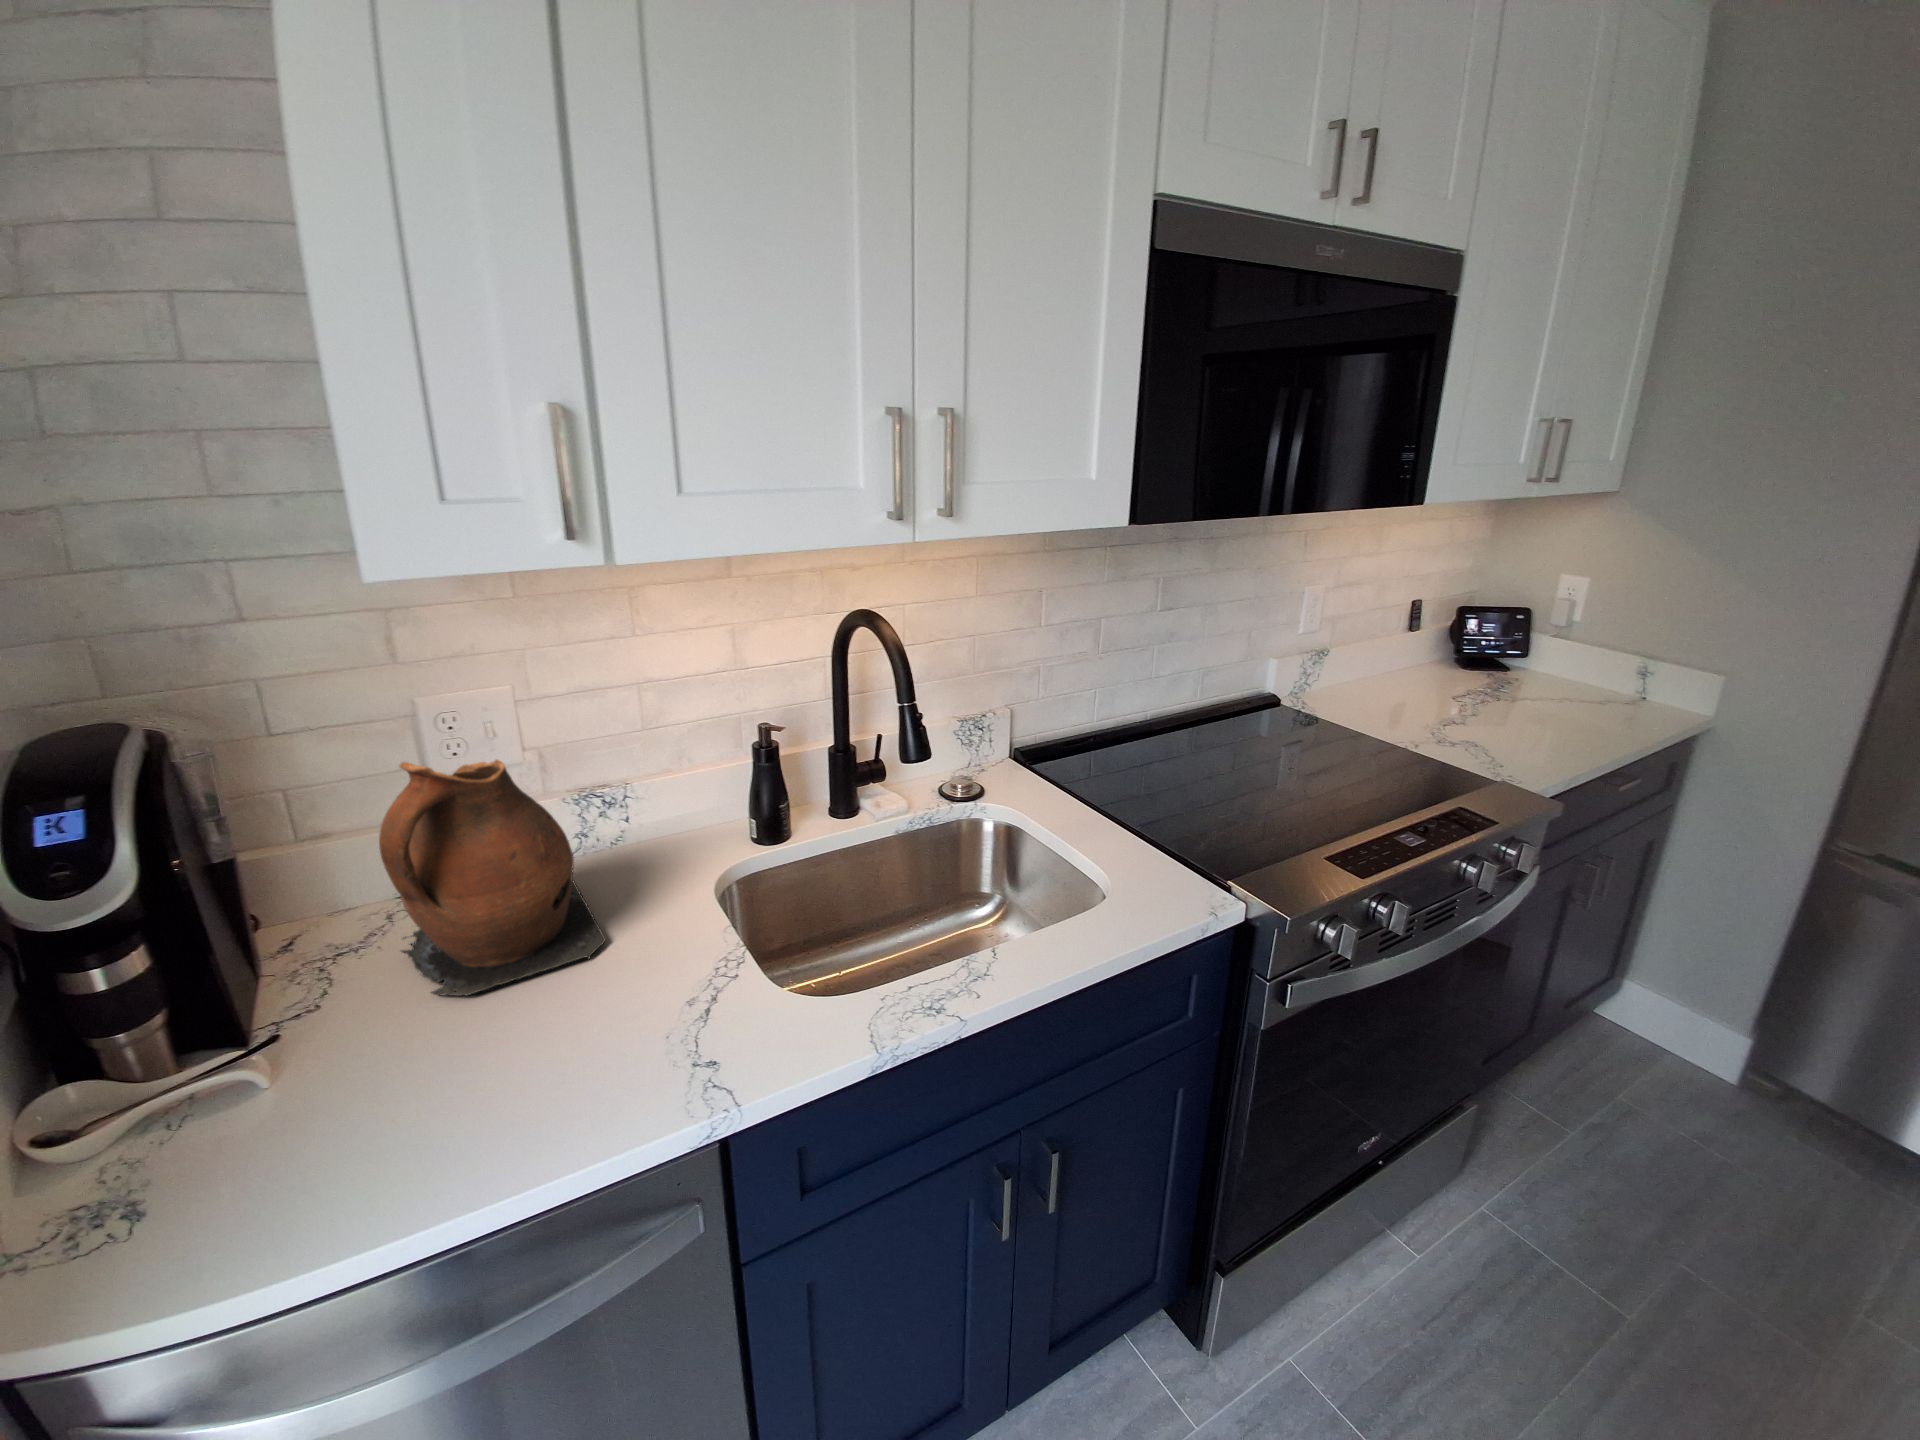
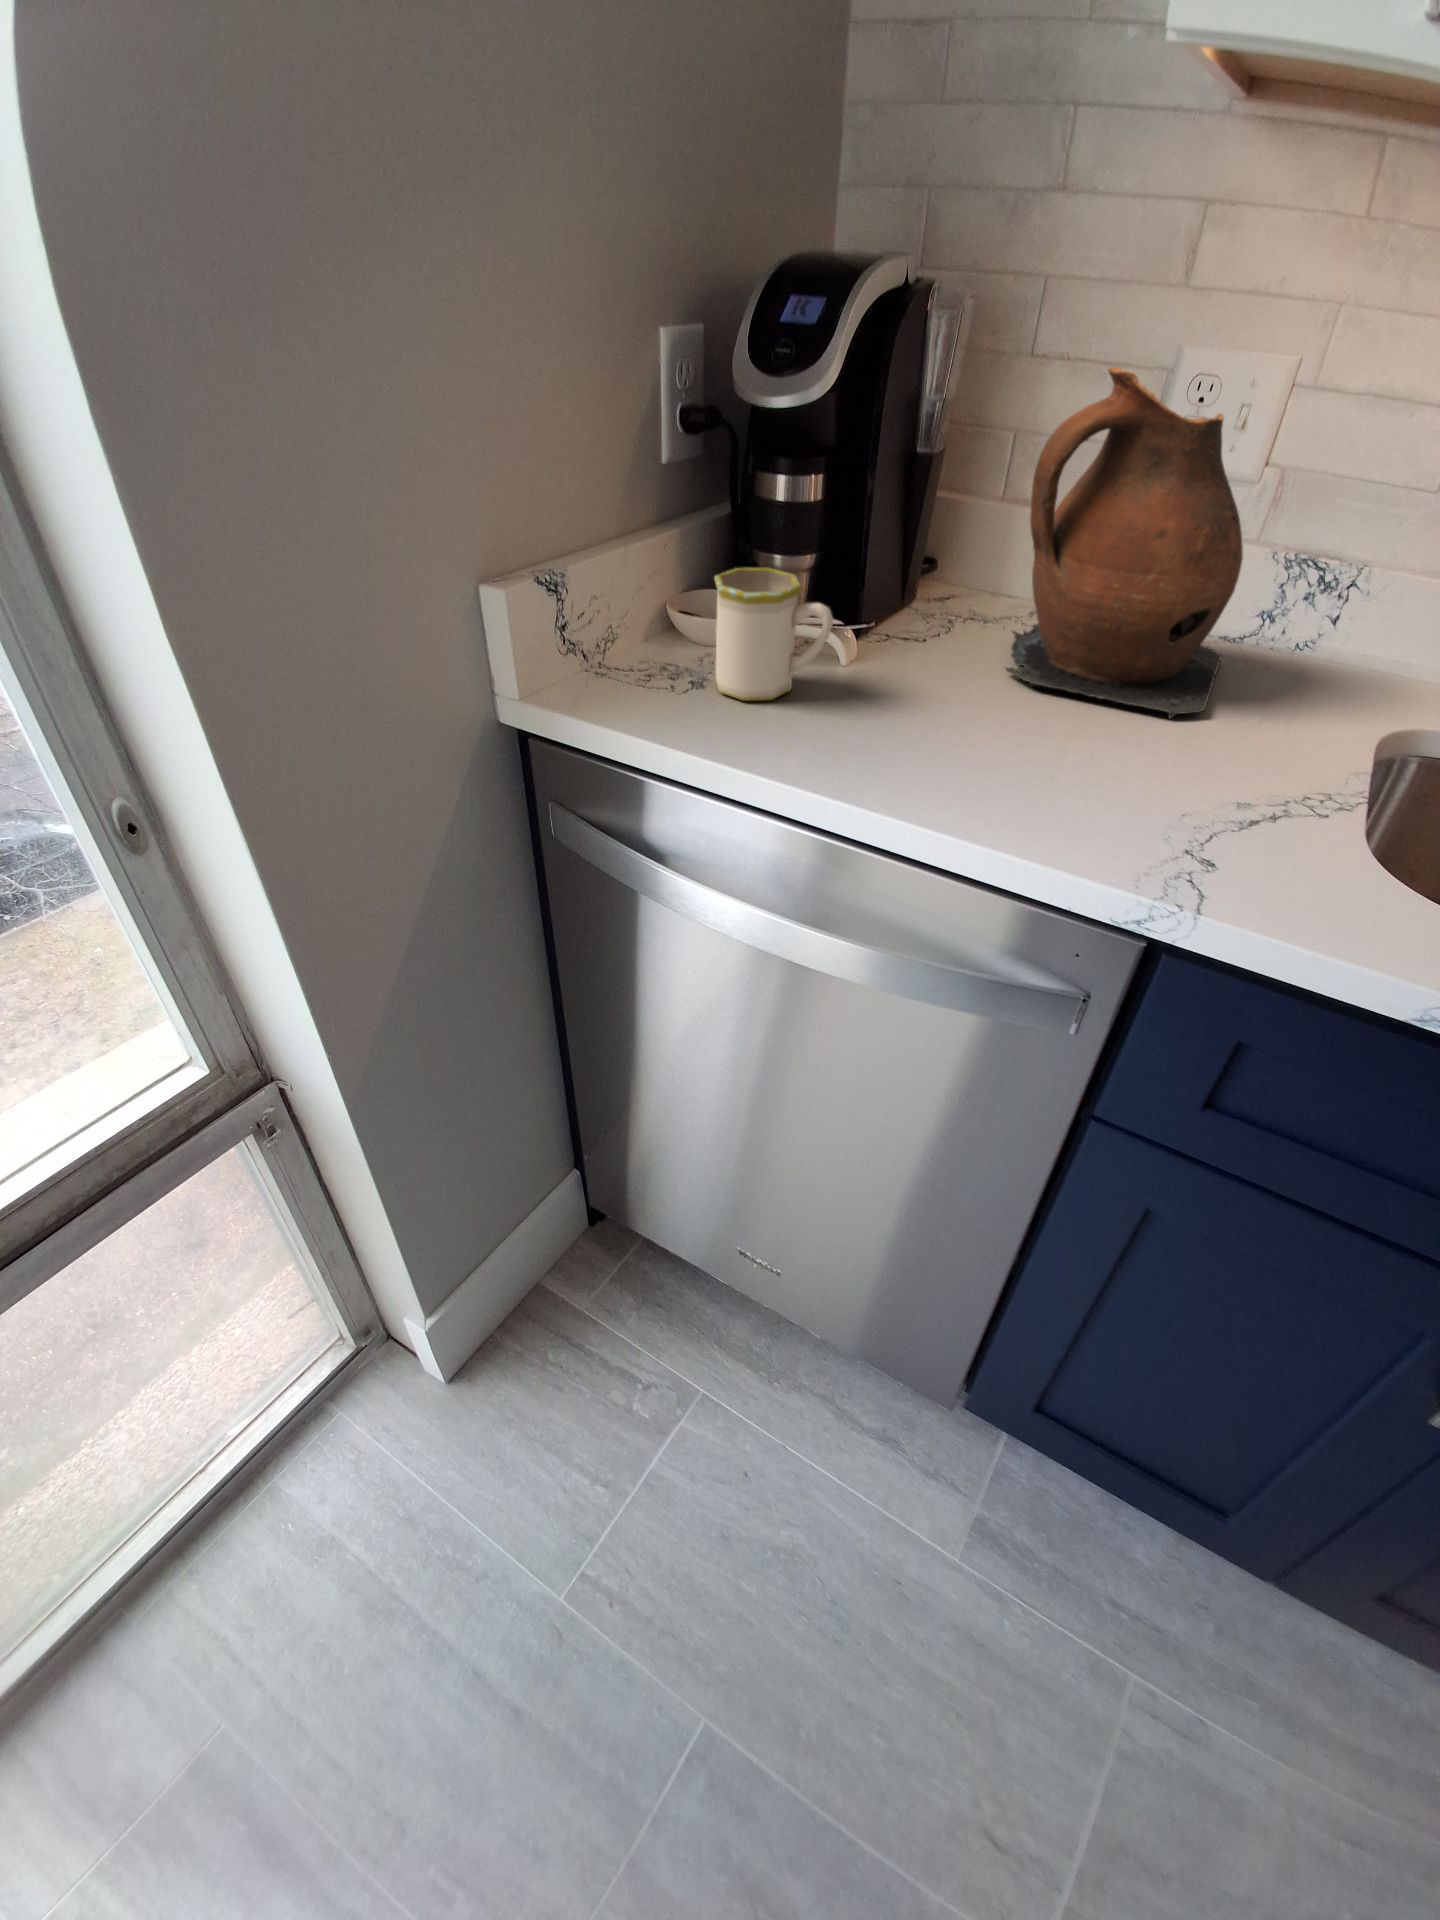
mug: none [97,1058,274,1215] -> present [714,568,833,701]

